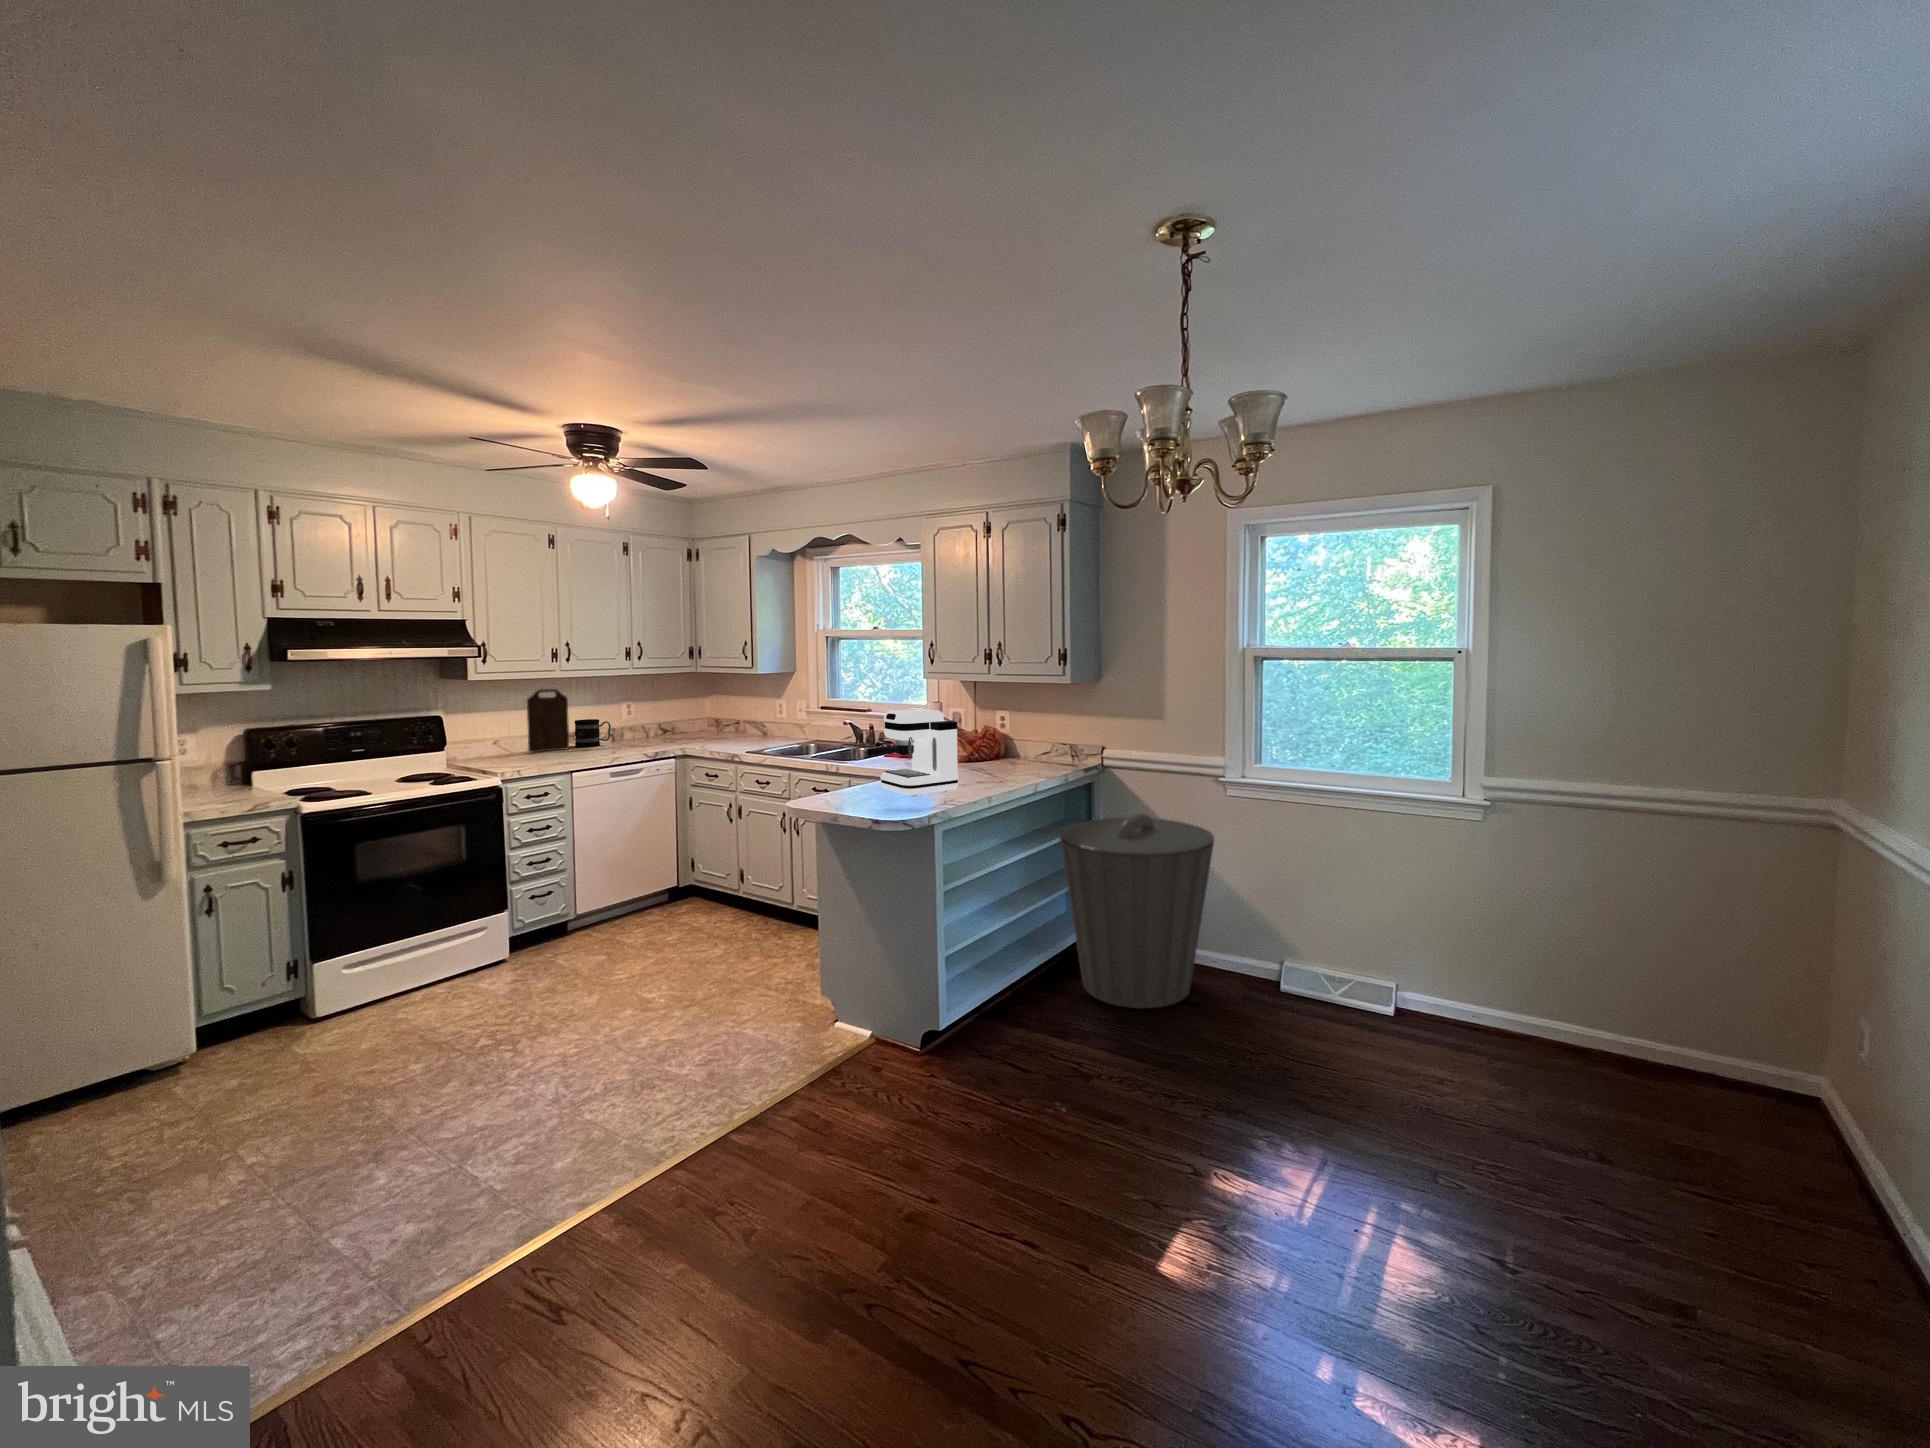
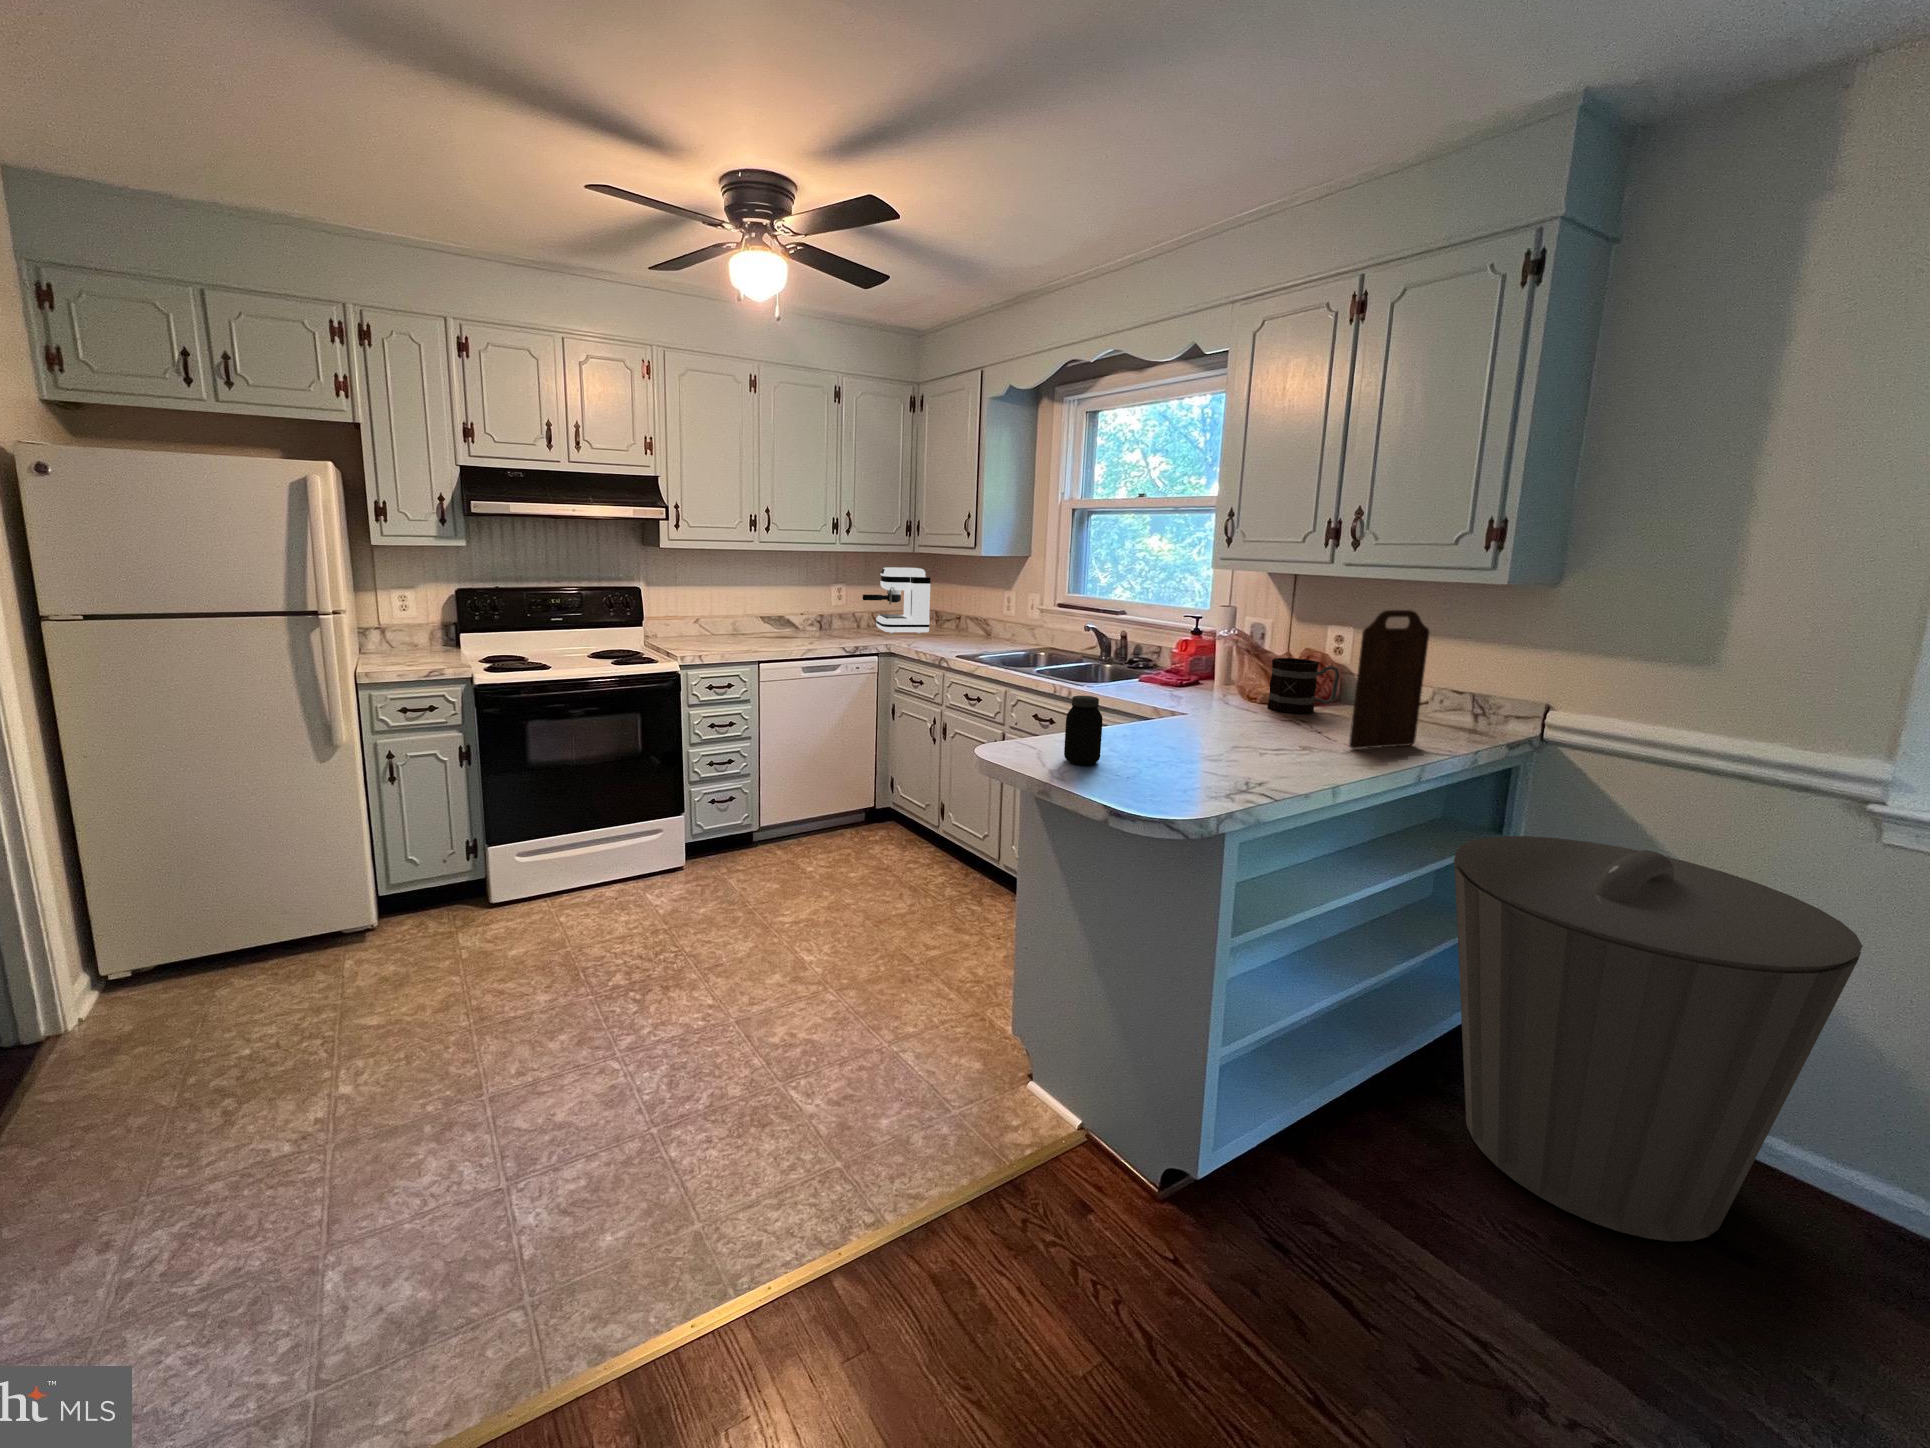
cutting board: present [527,689,569,752] -> present [1349,610,1429,749]
coffee maker: present [867,709,958,797] -> present [863,567,930,634]
mug: present [575,719,611,747] -> present [1267,658,1340,713]
jar: none [842,762,864,803] -> present [1064,696,1102,765]

